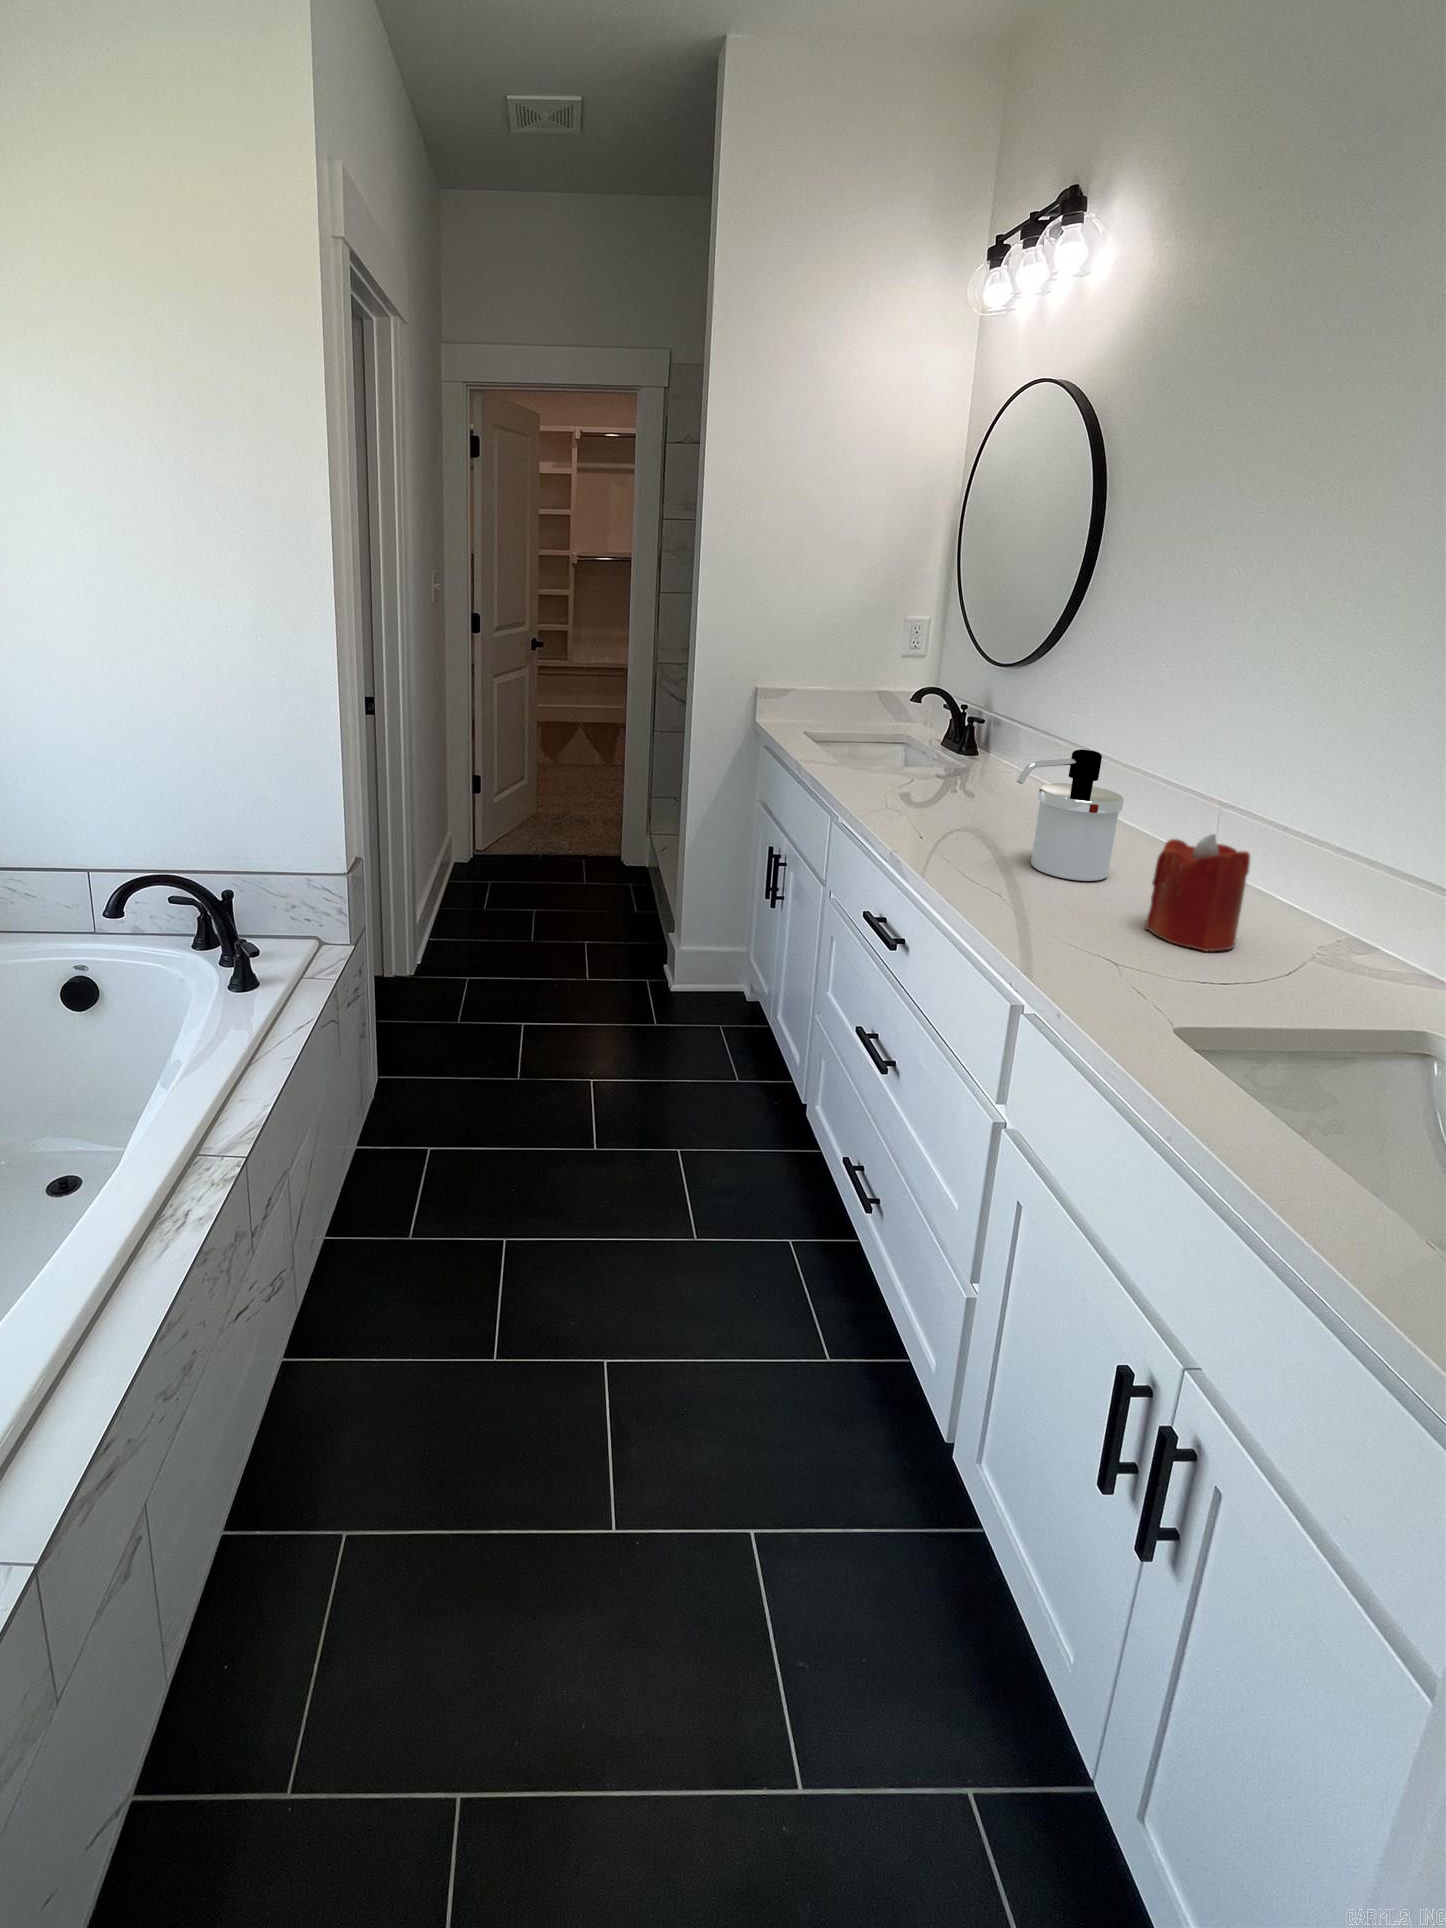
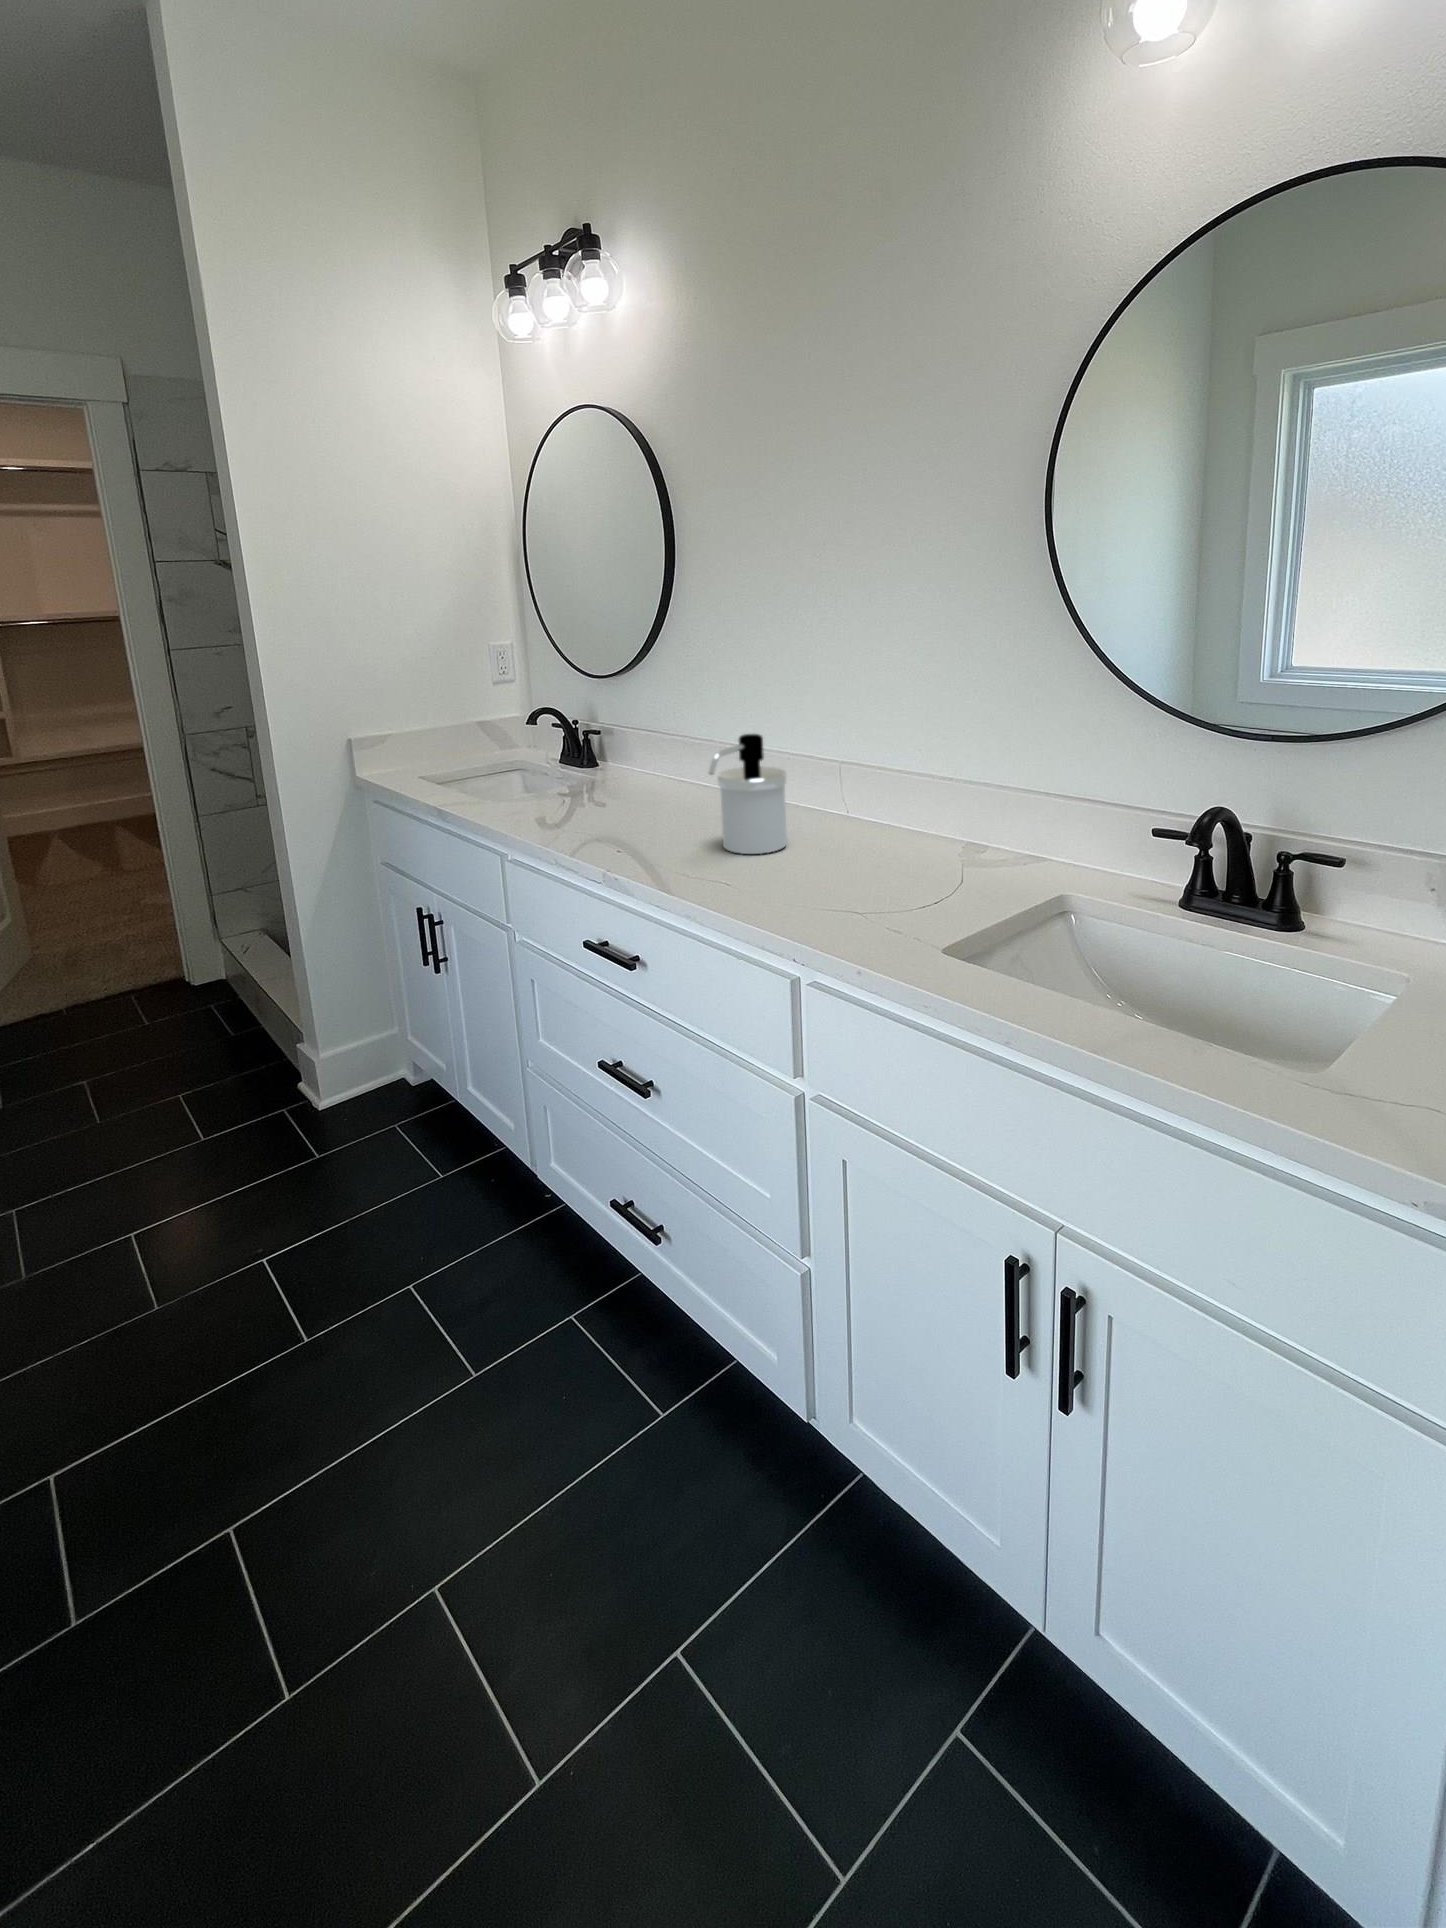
candle: present [1145,834,1250,951] -> none [846,781,912,883]

